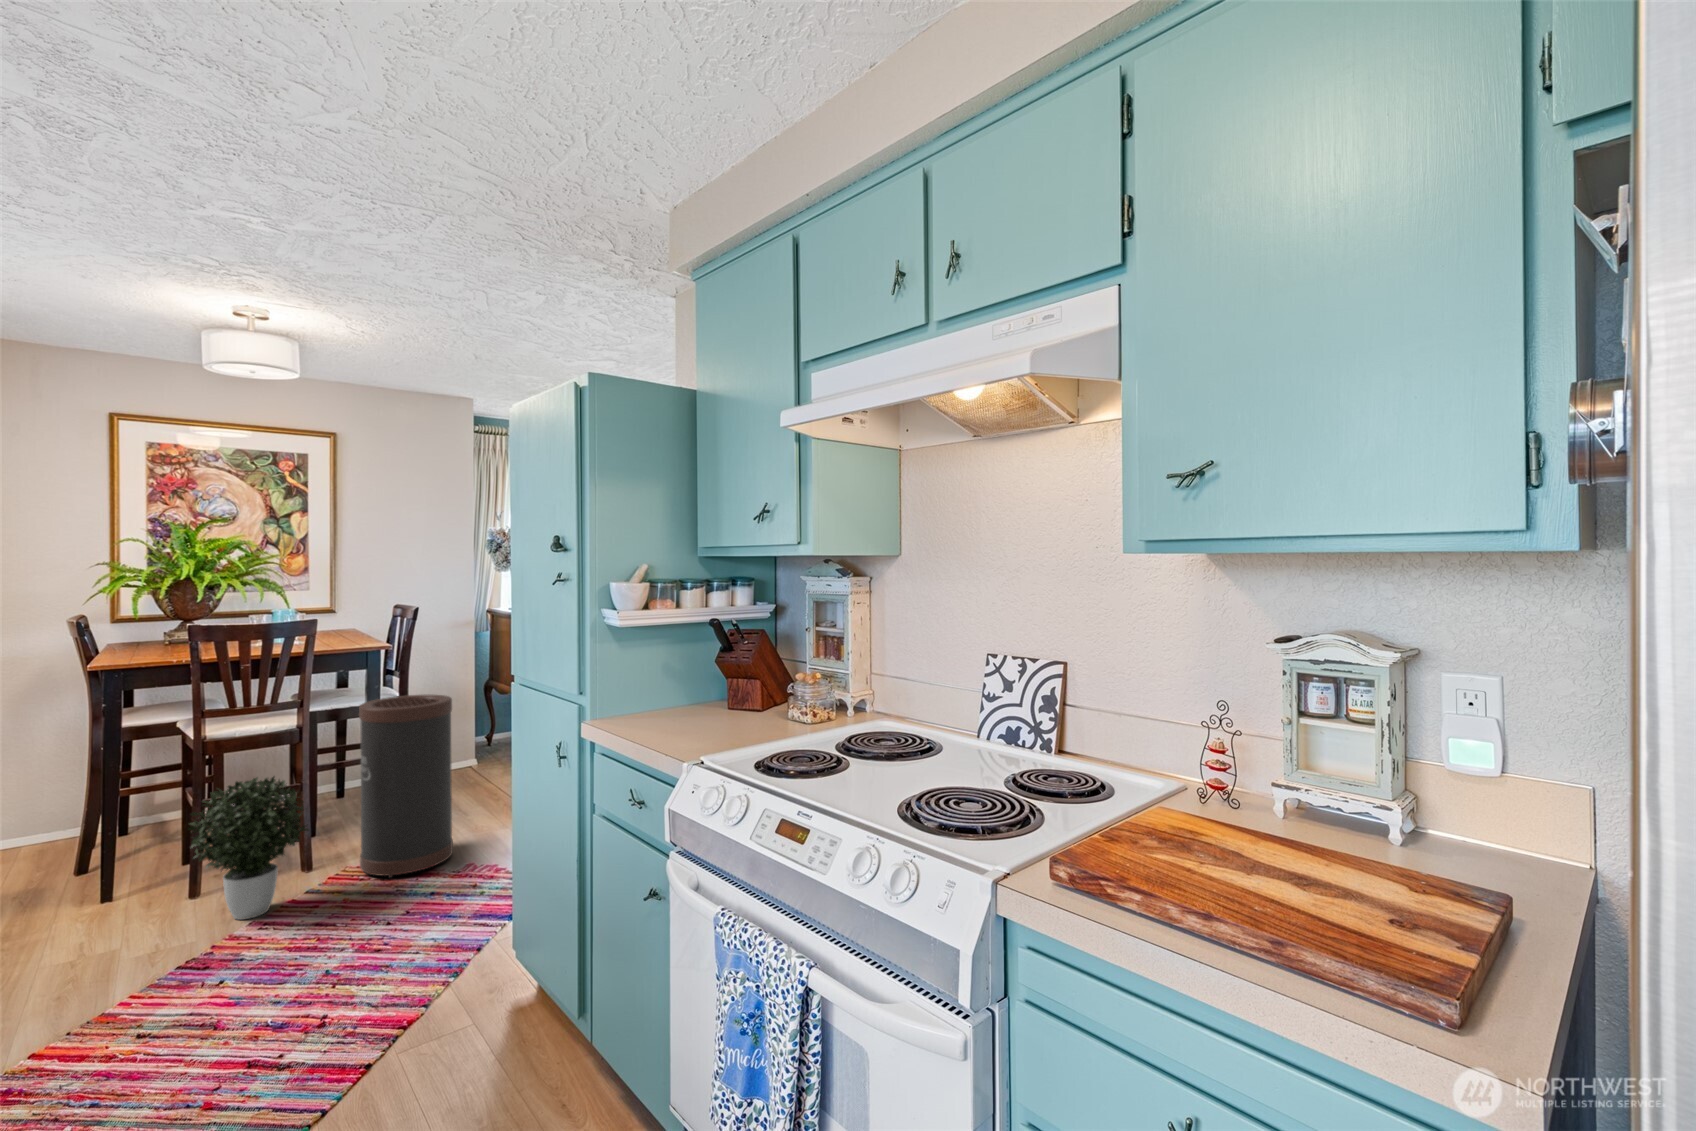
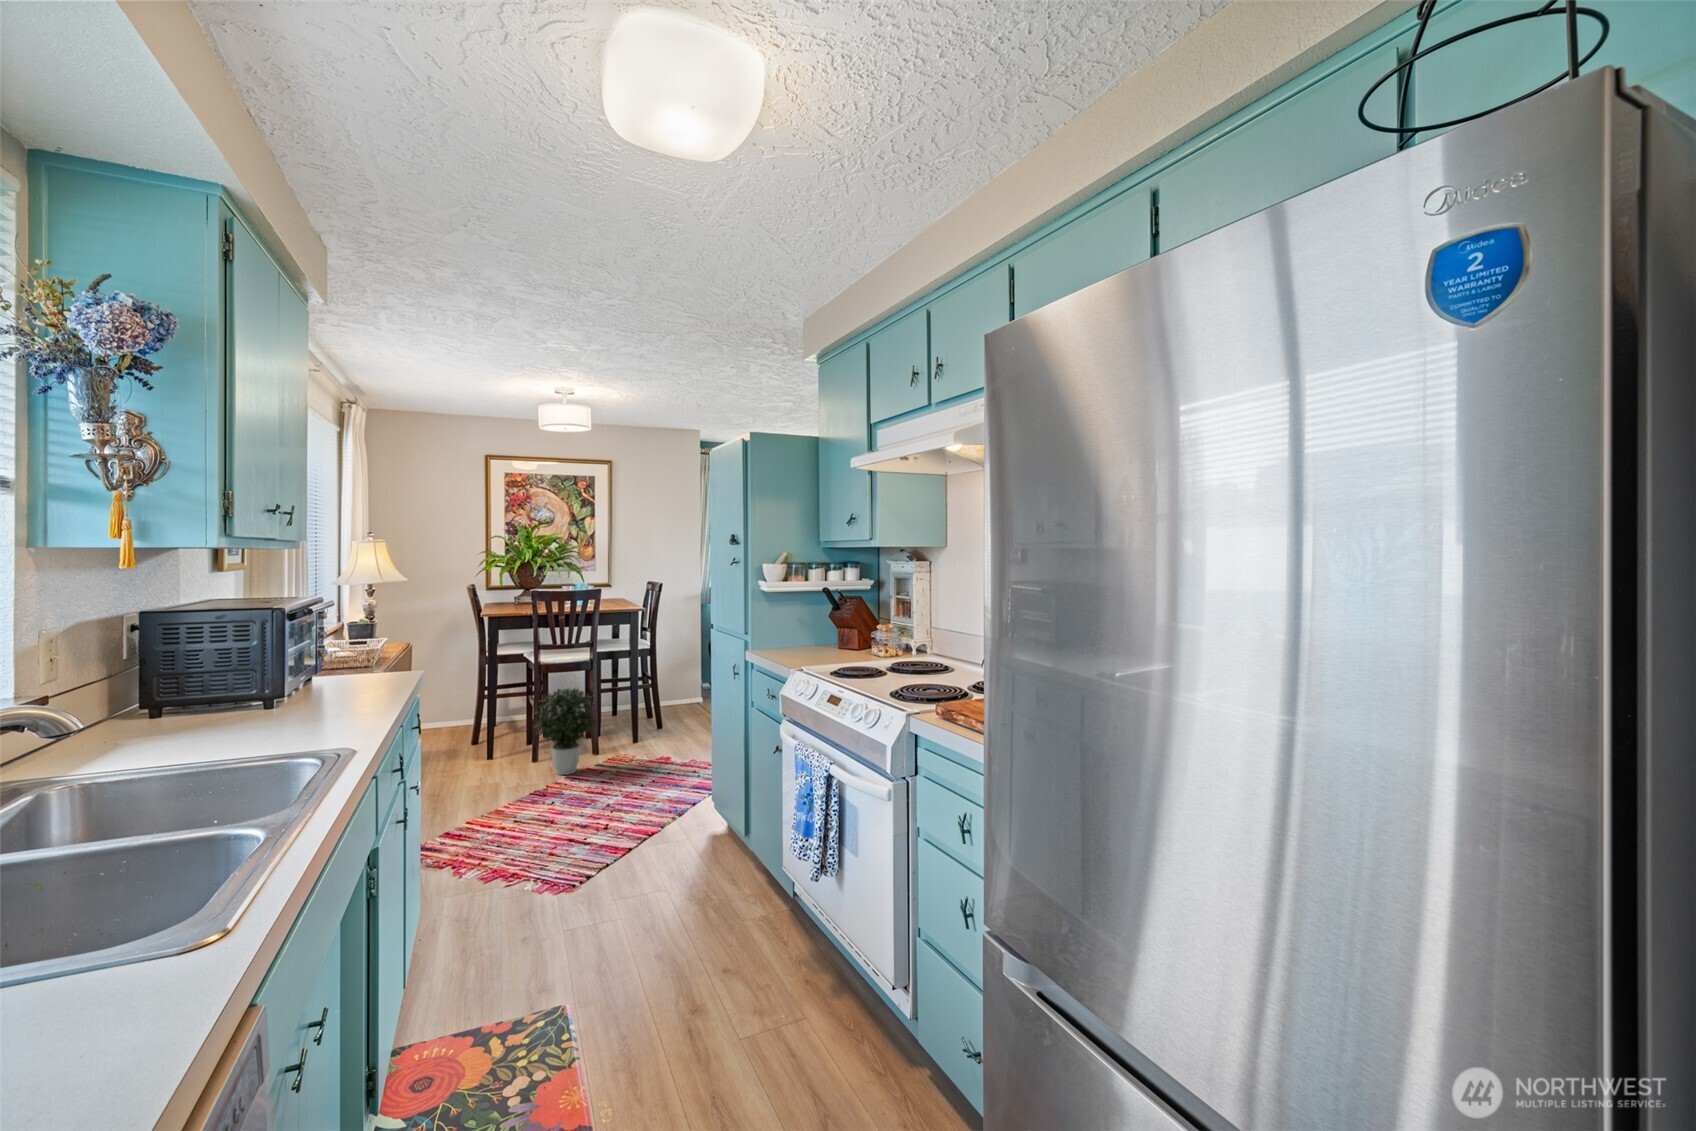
trash can: present [359,695,453,878] -> none [626,643,683,762]

